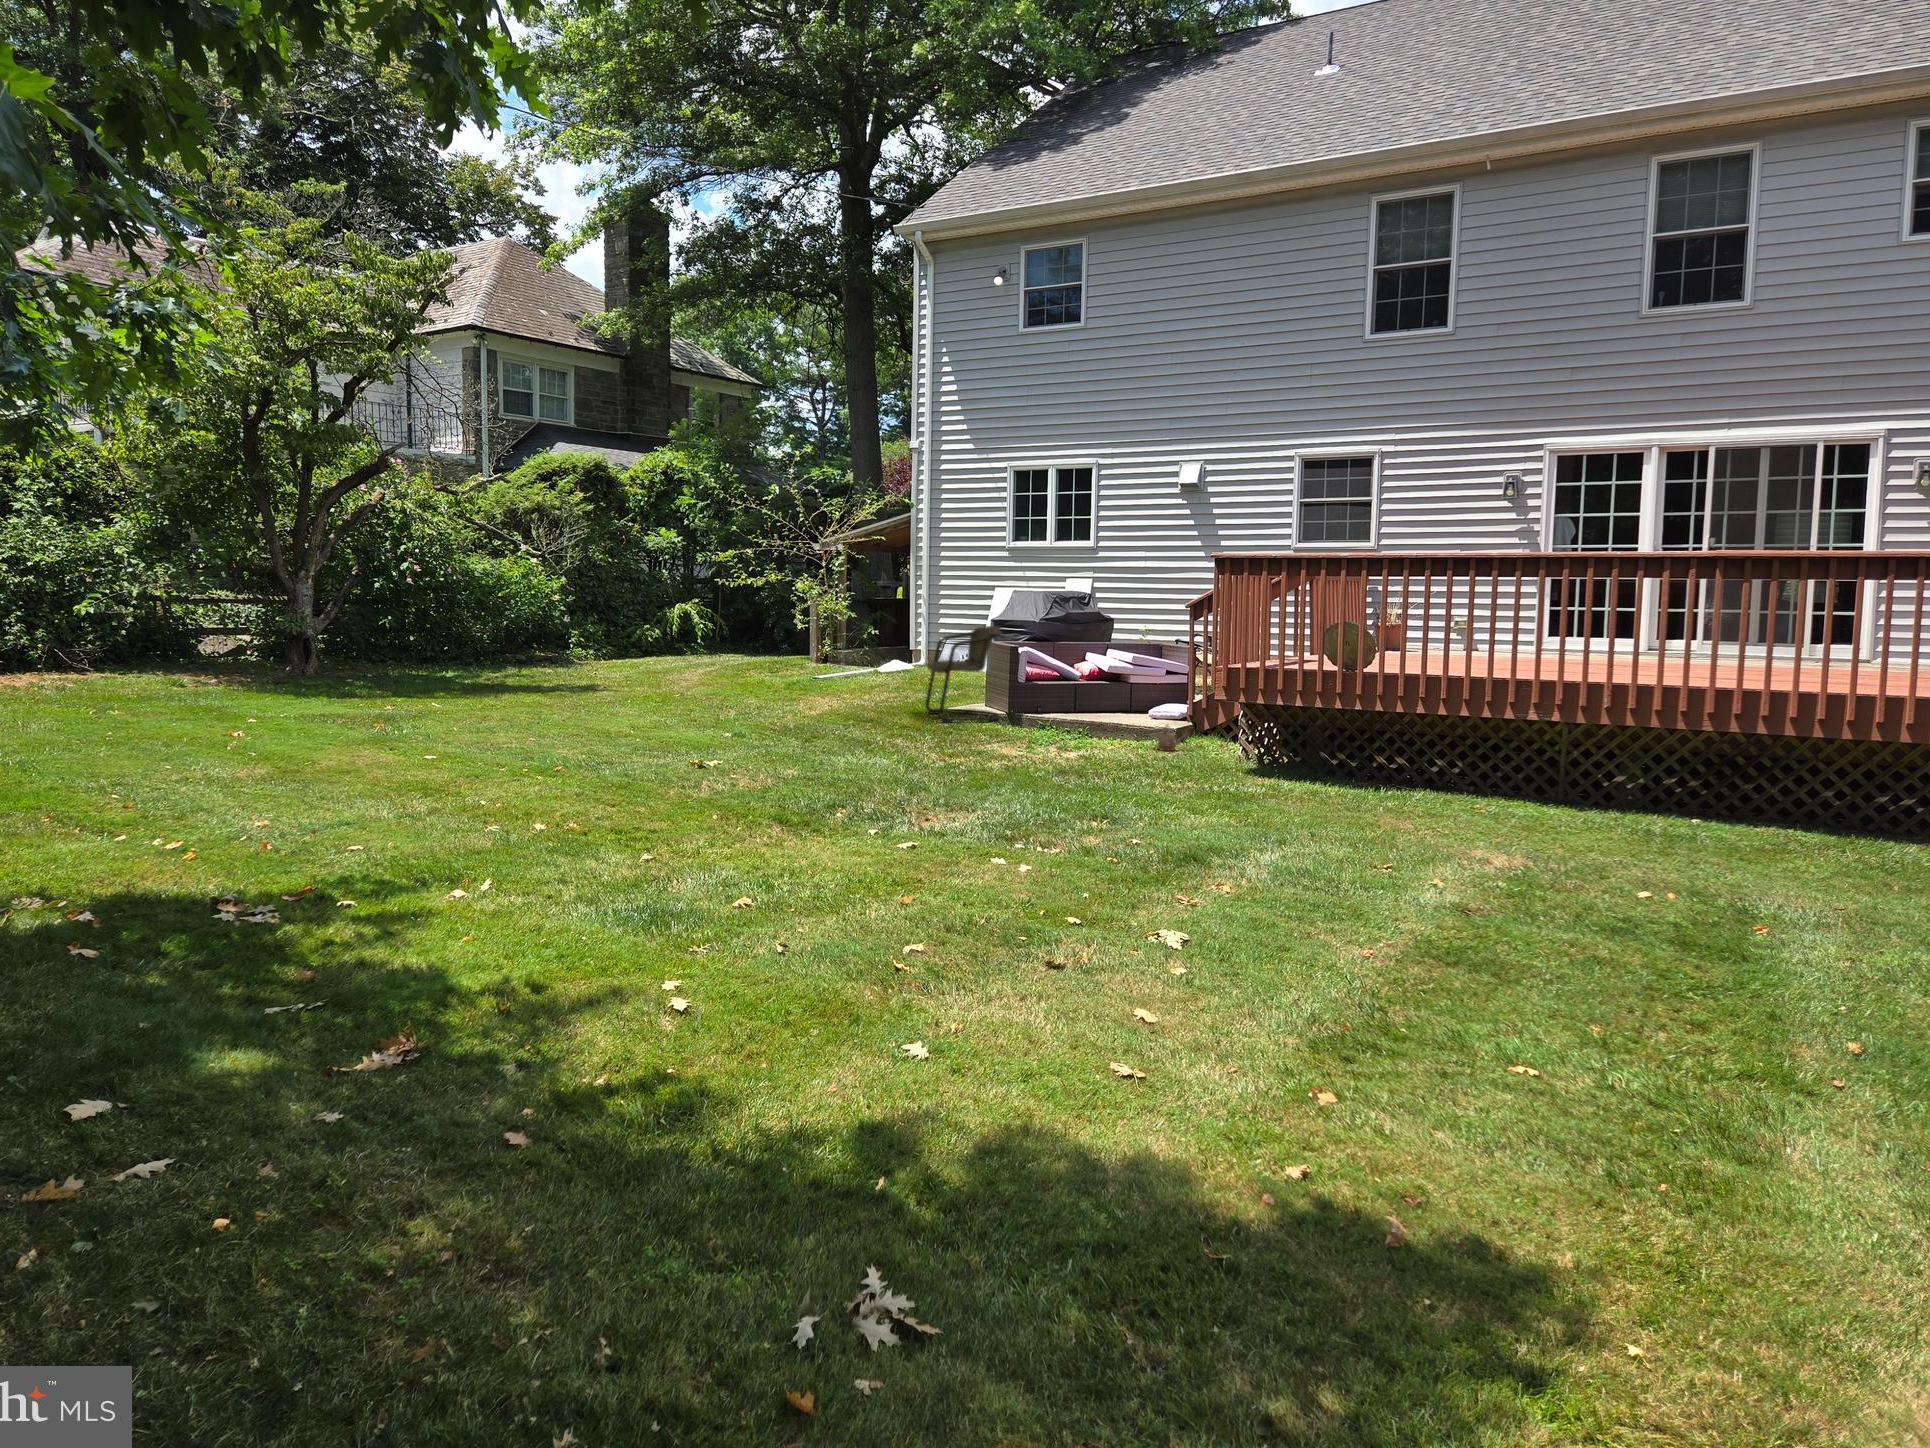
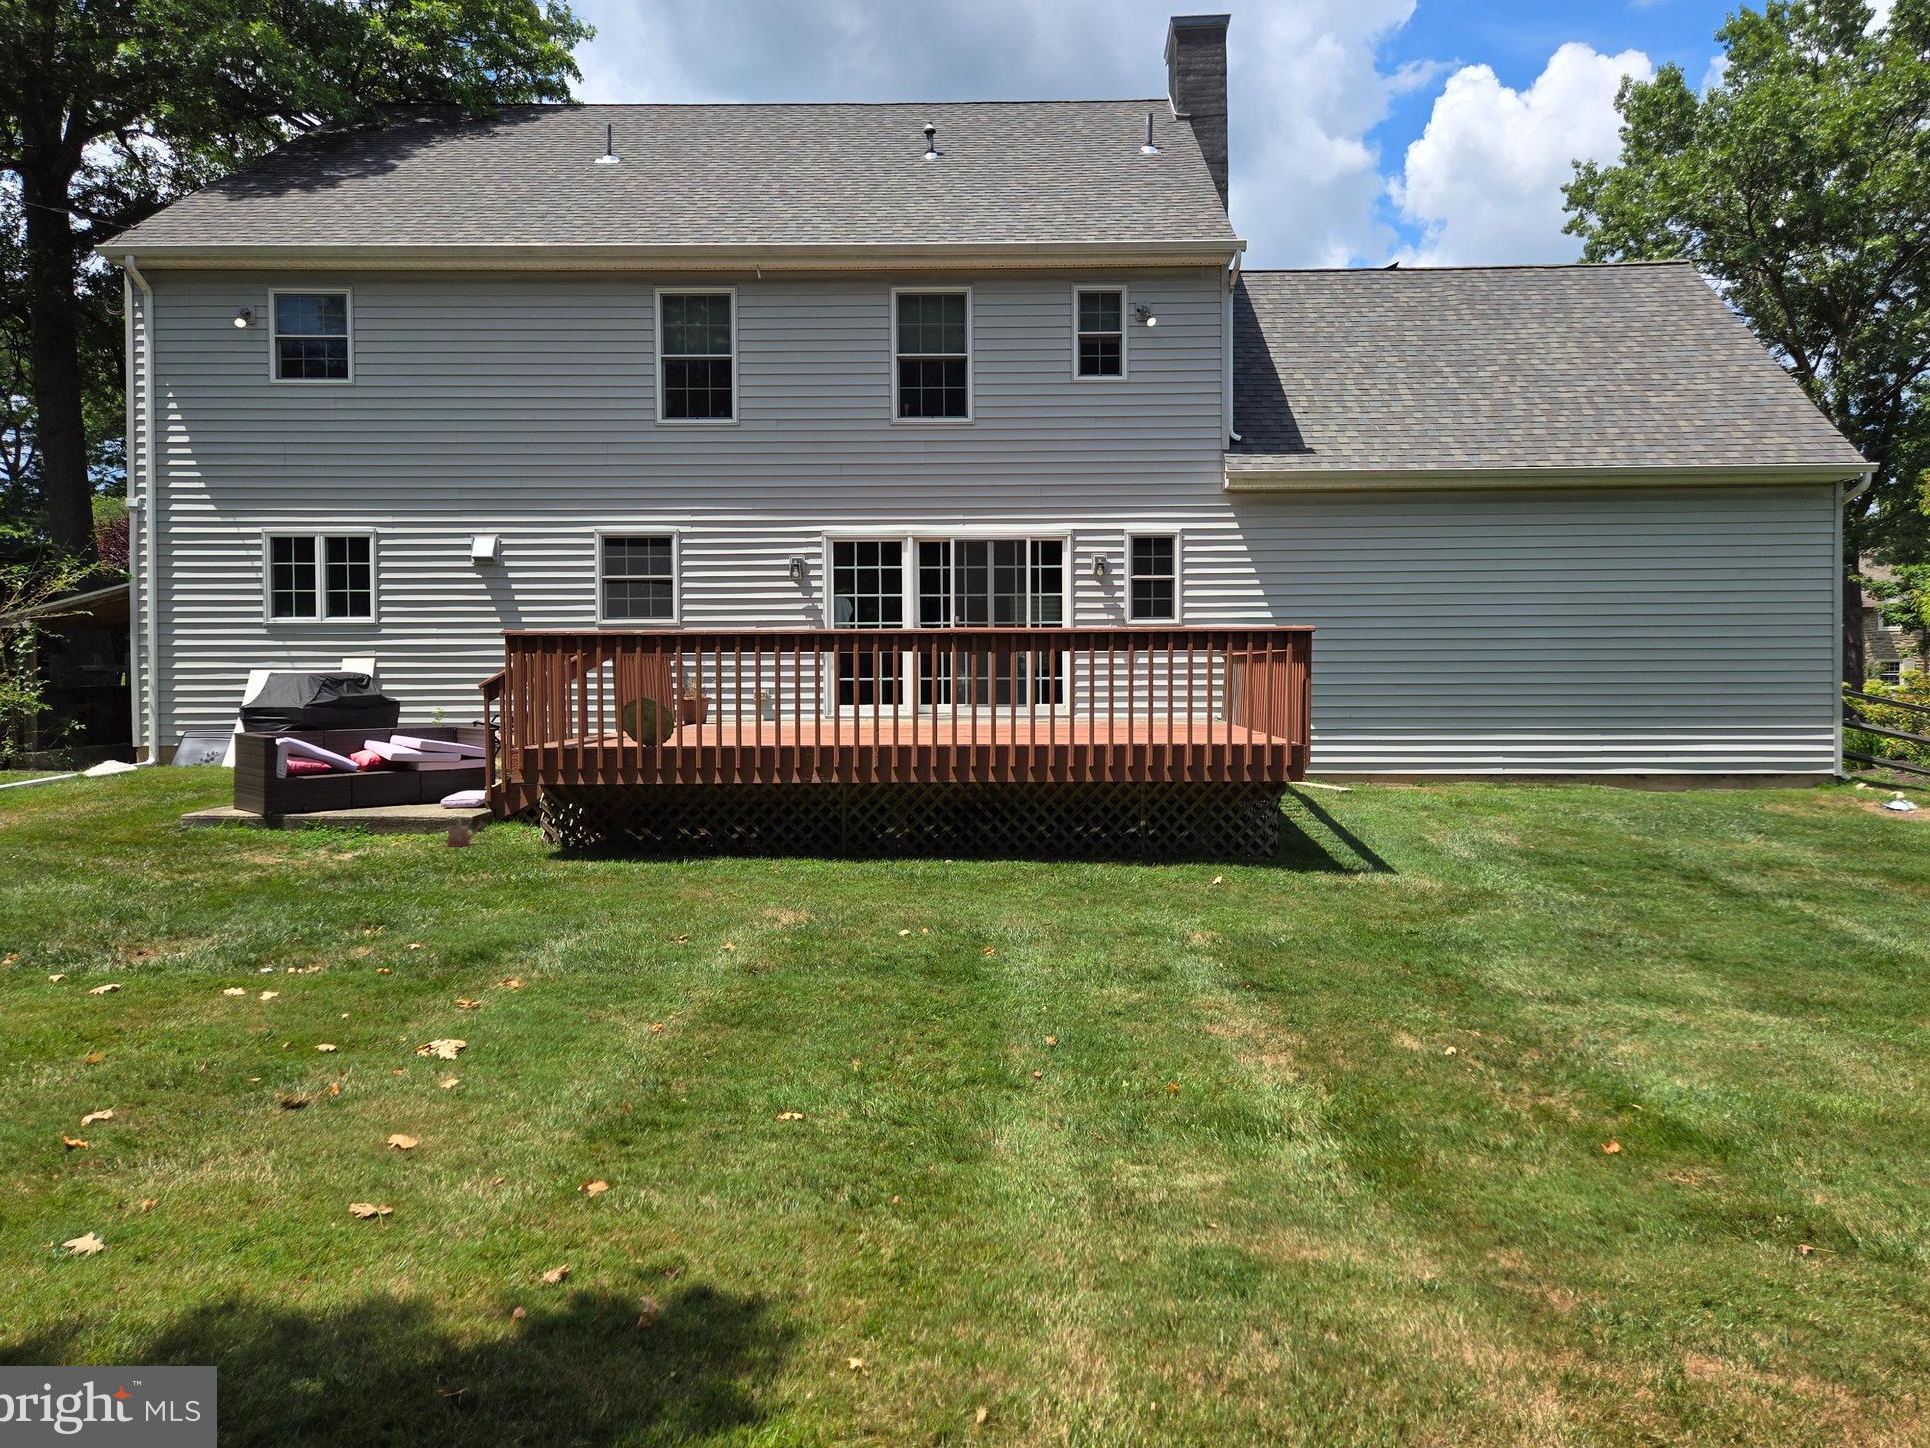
chair: present [925,626,1001,723] -> none [134,717,246,841]

